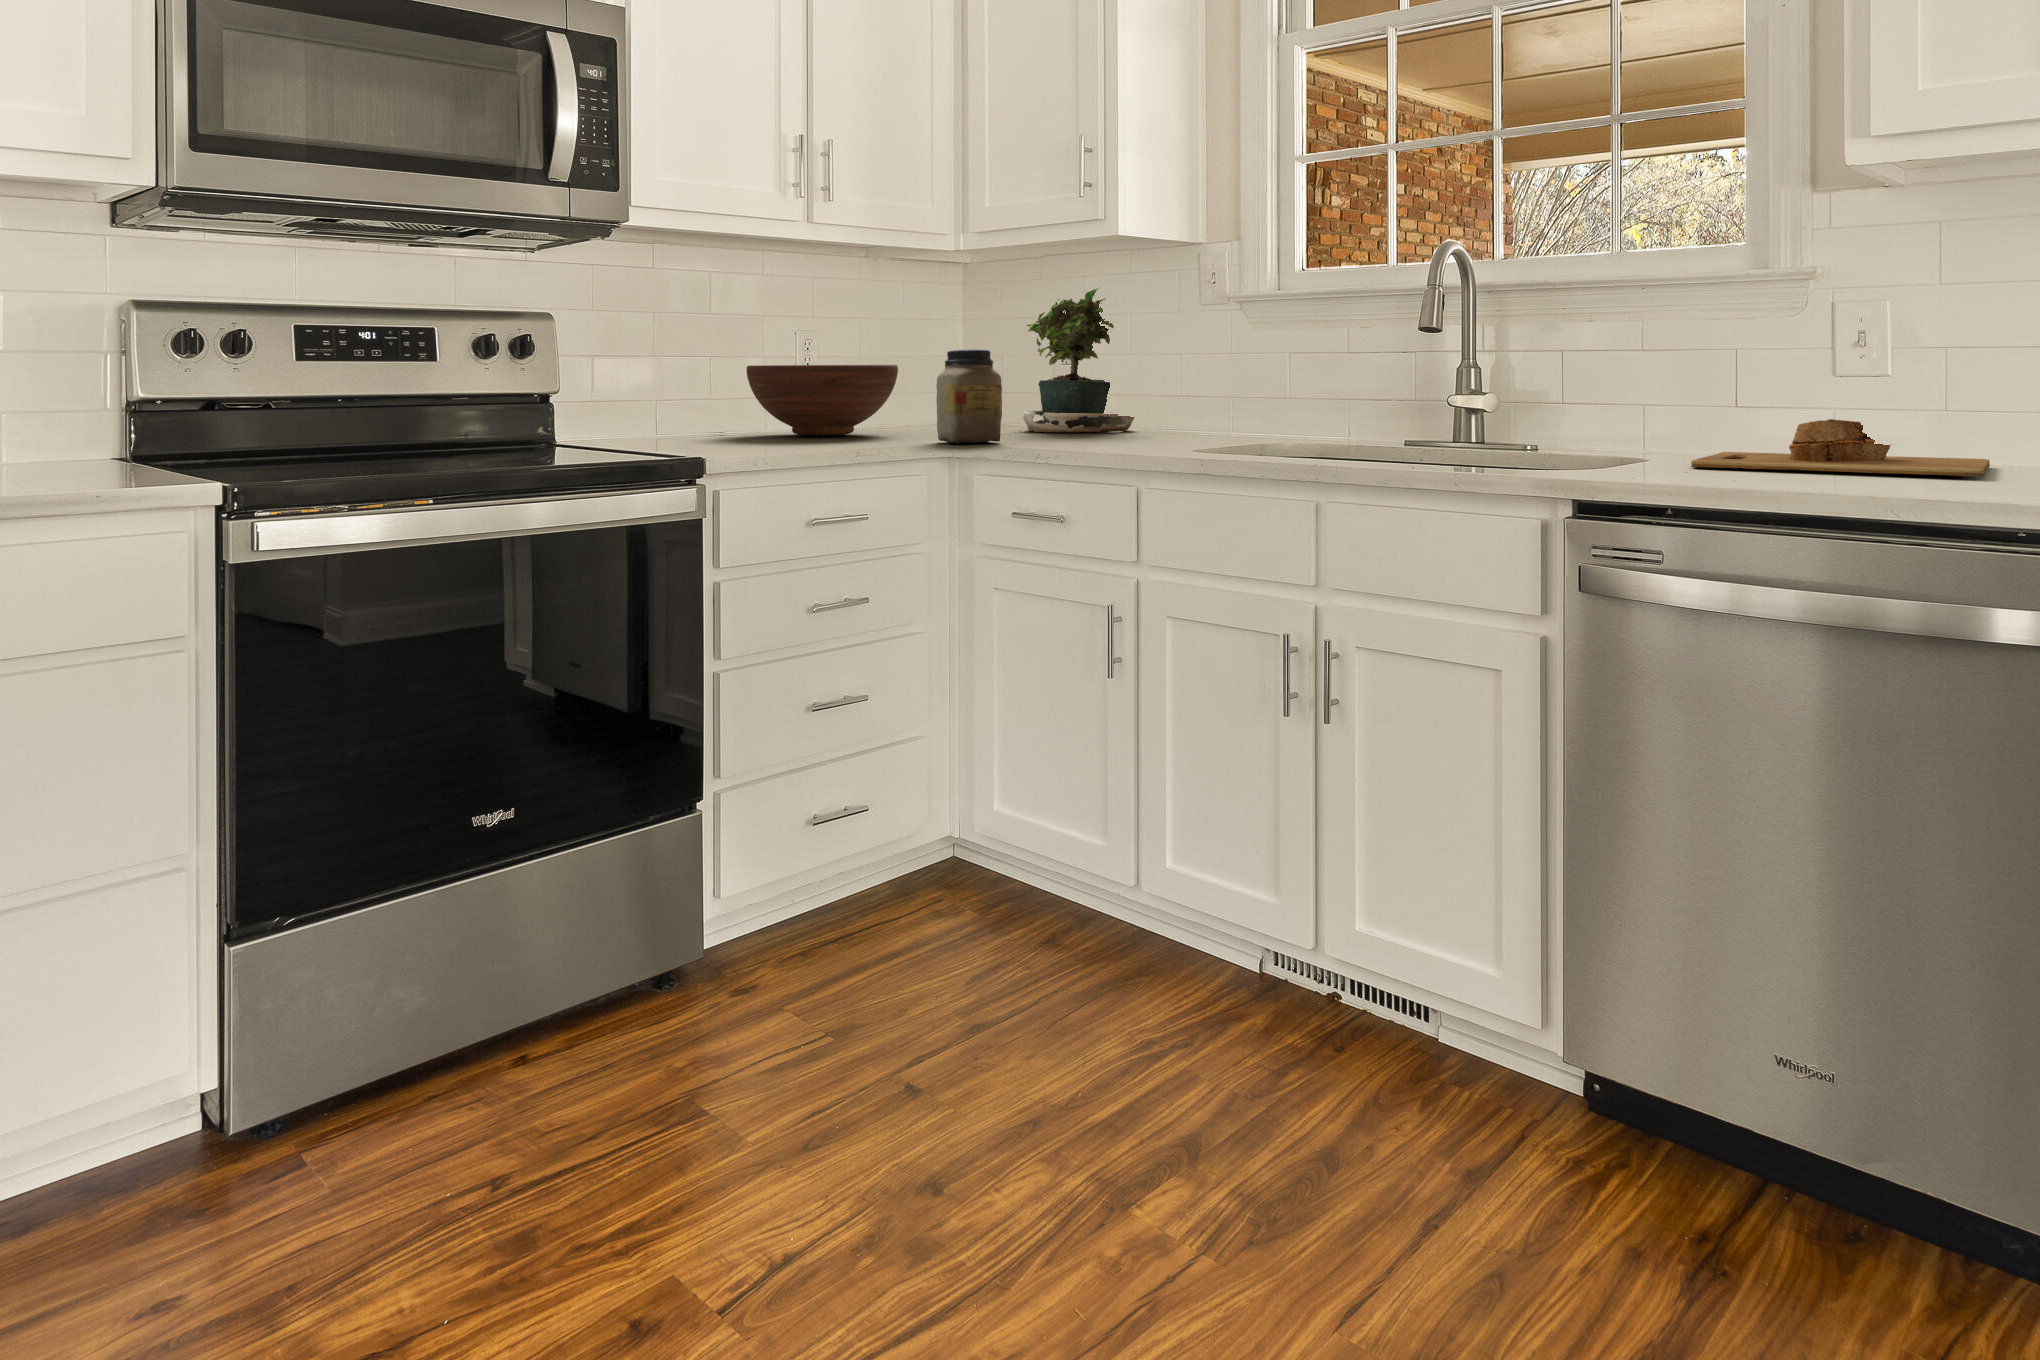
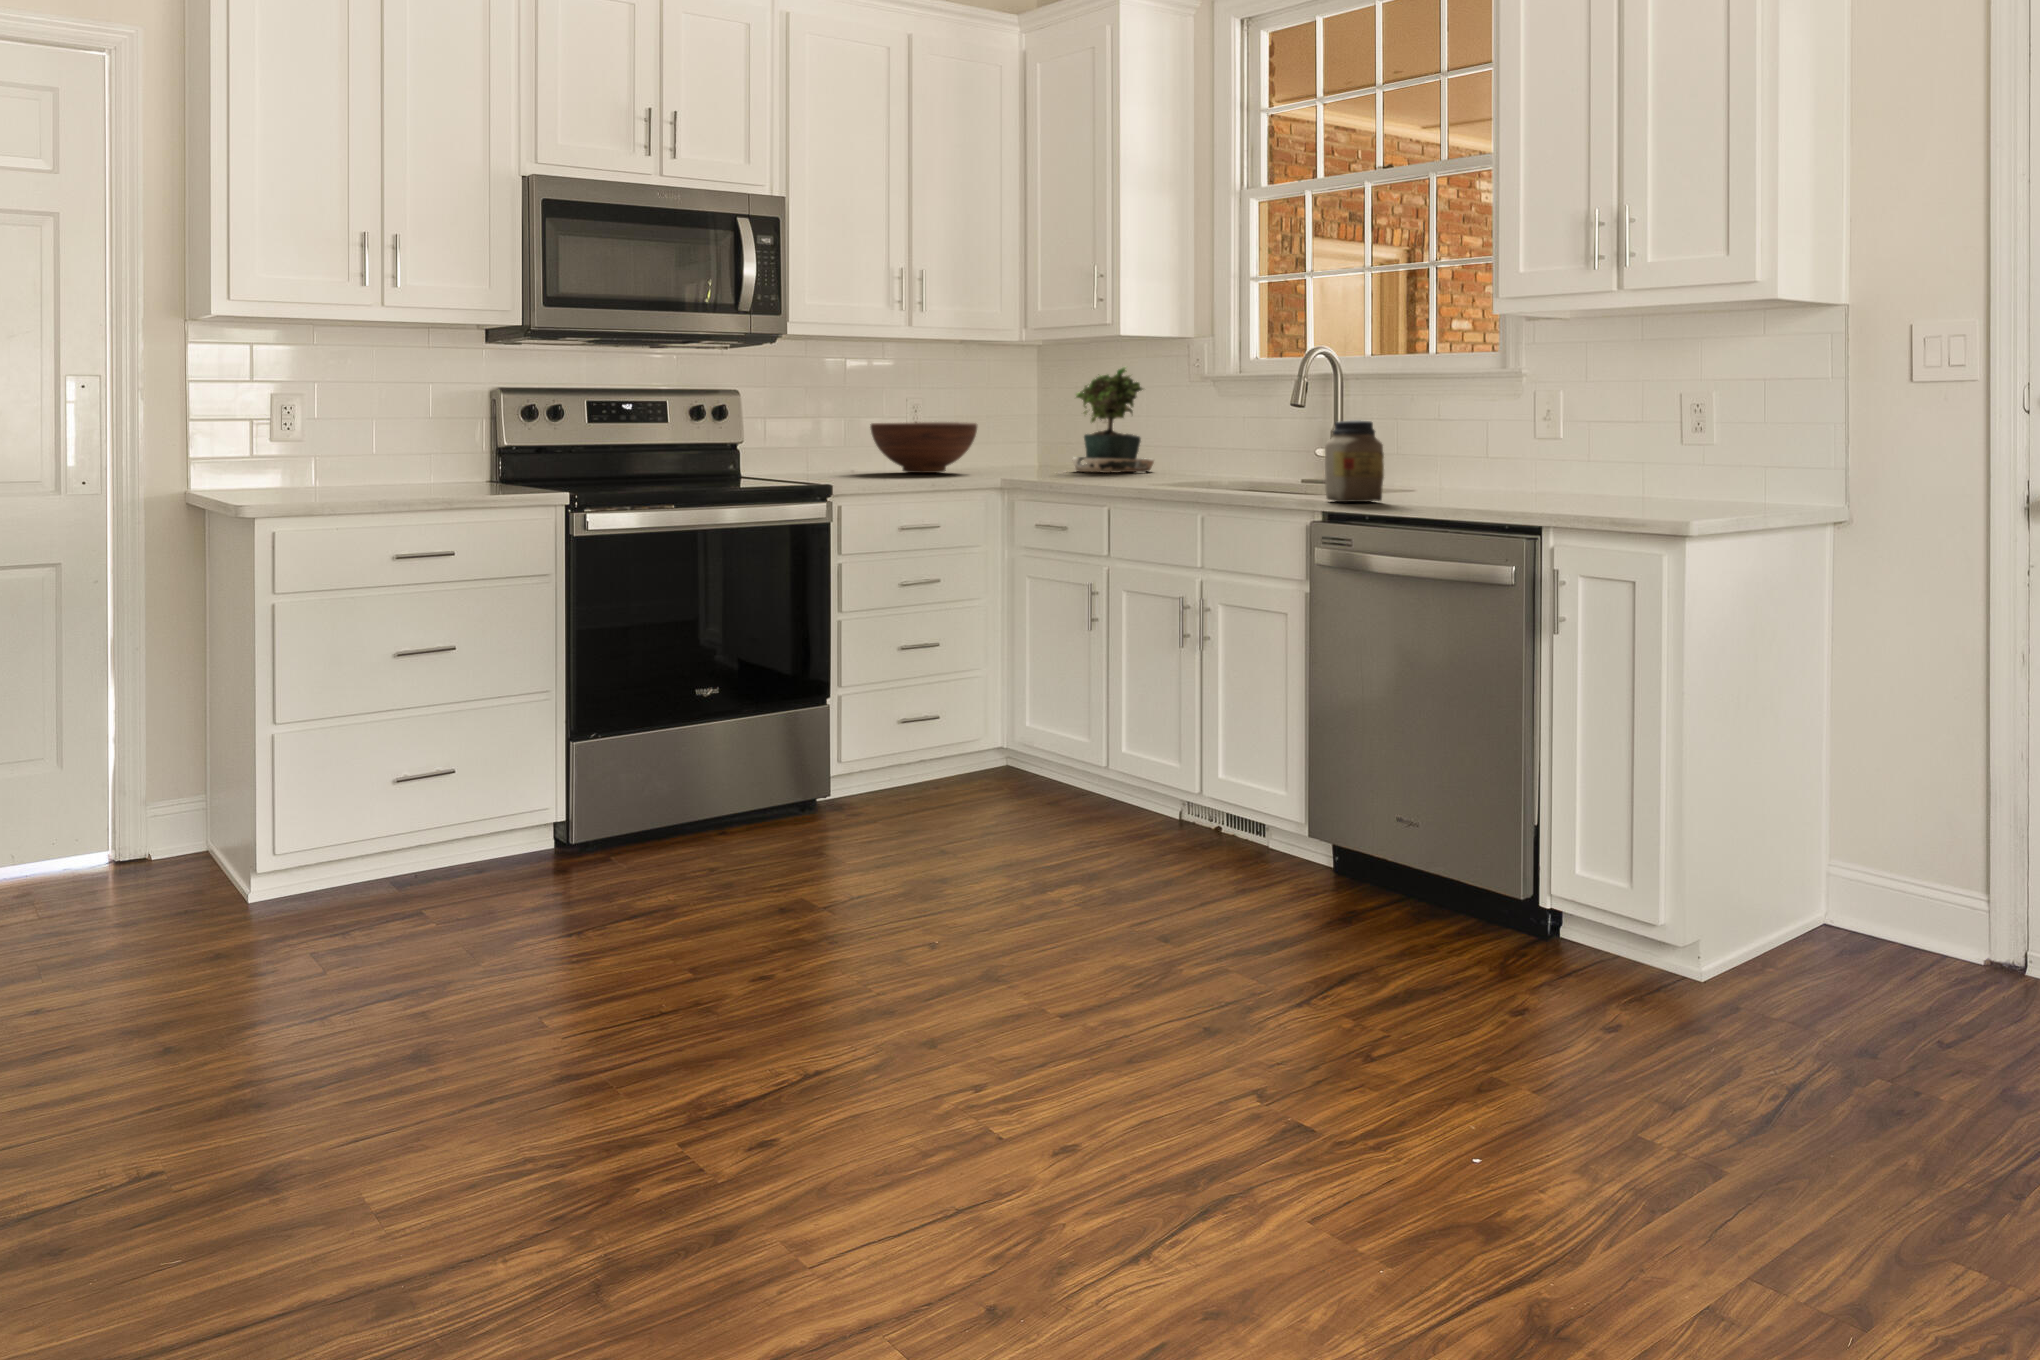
jar: present [936,349,1002,443] -> present [1325,420,1384,502]
cutting board: present [1691,419,1990,476] -> none [1425,466,1616,500]

